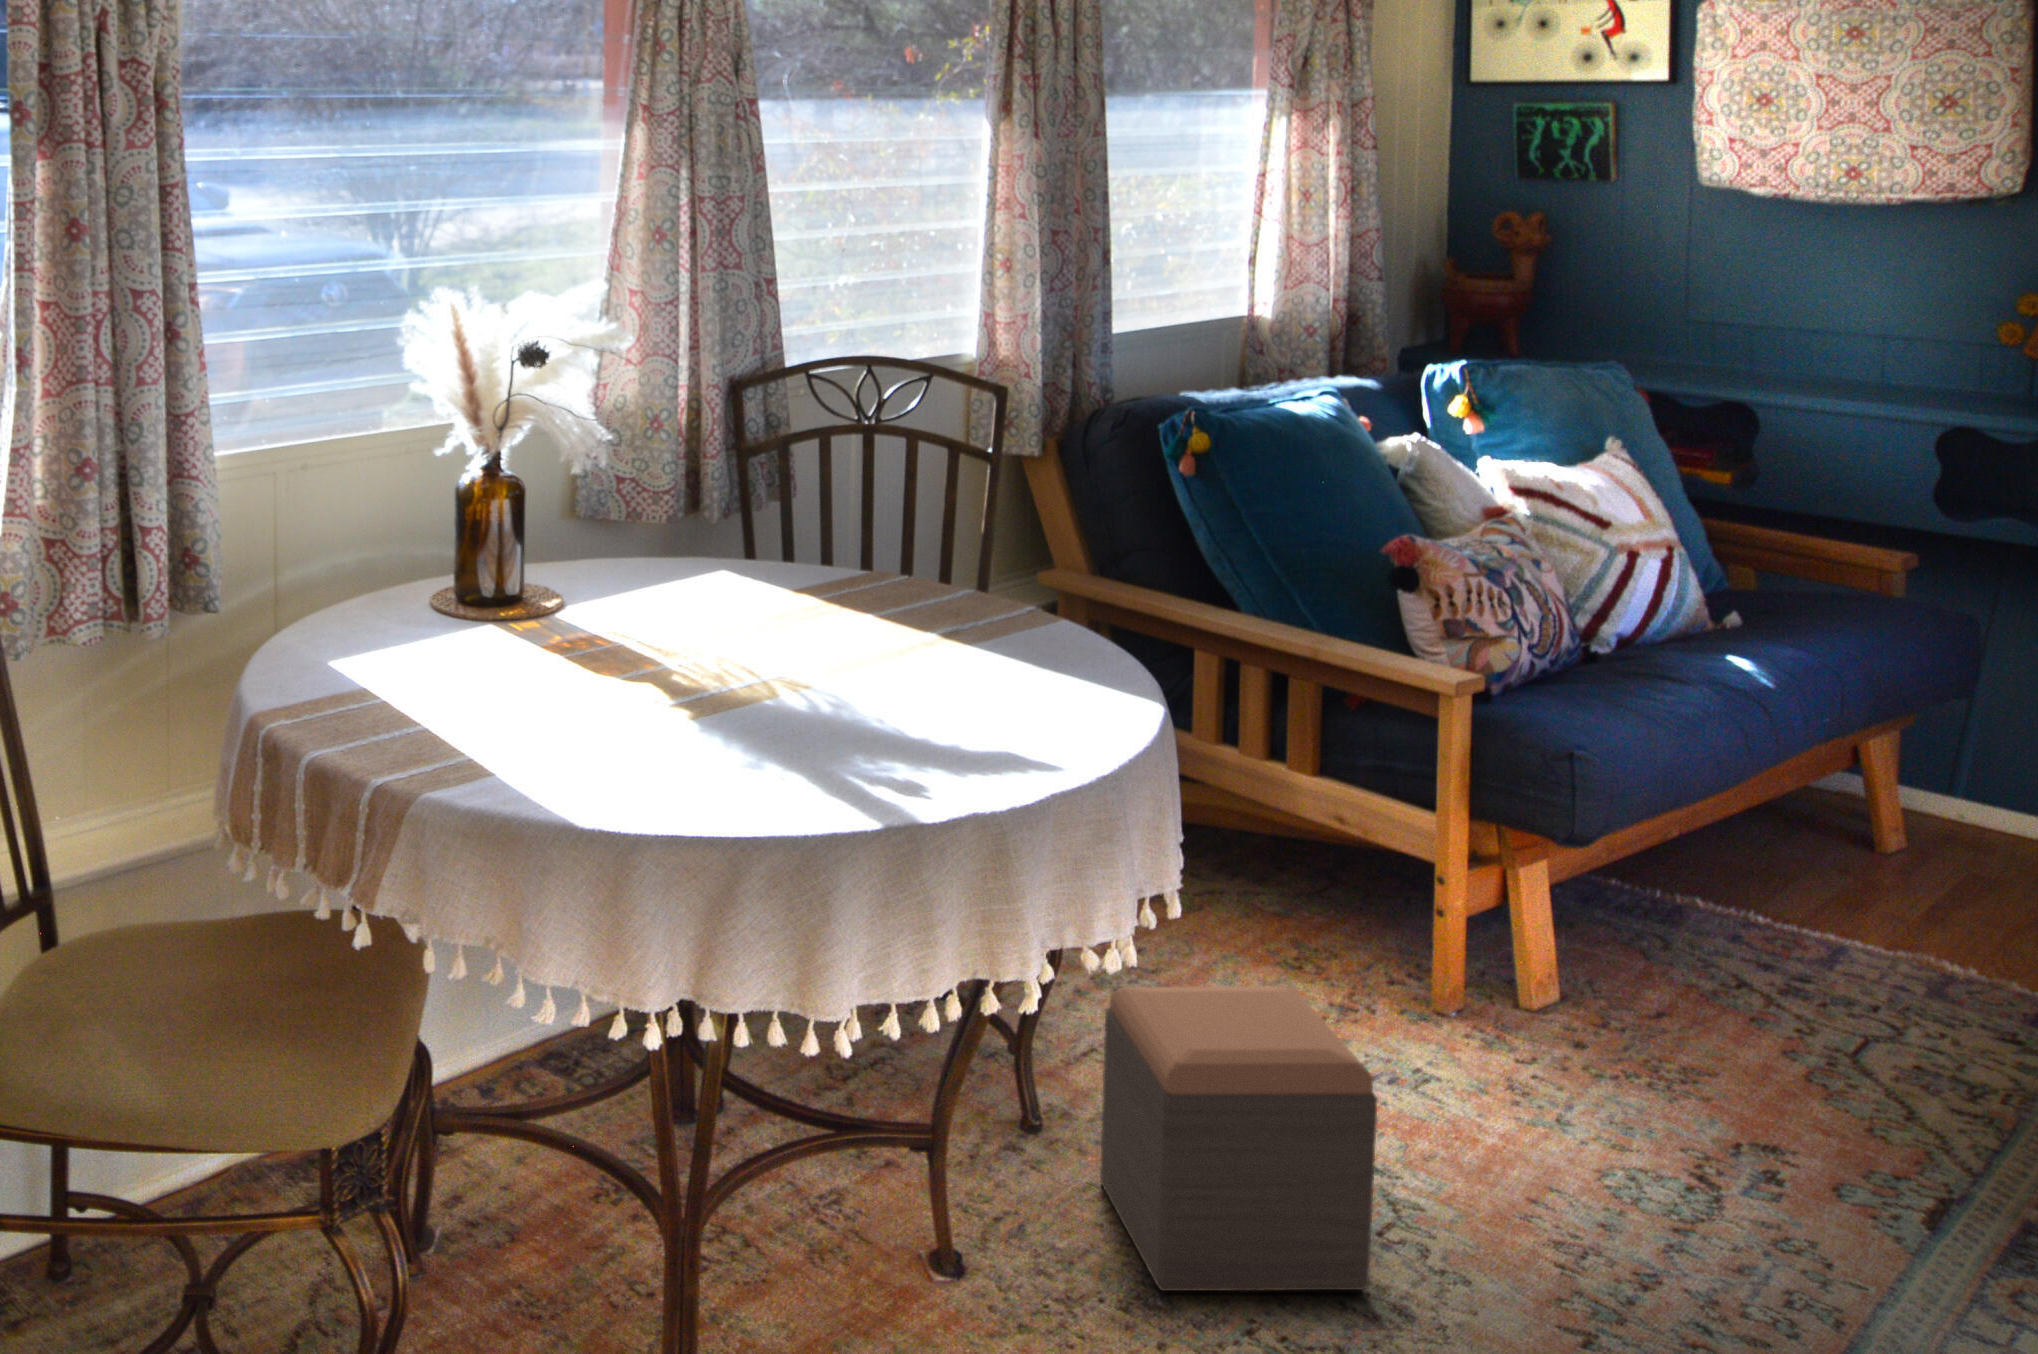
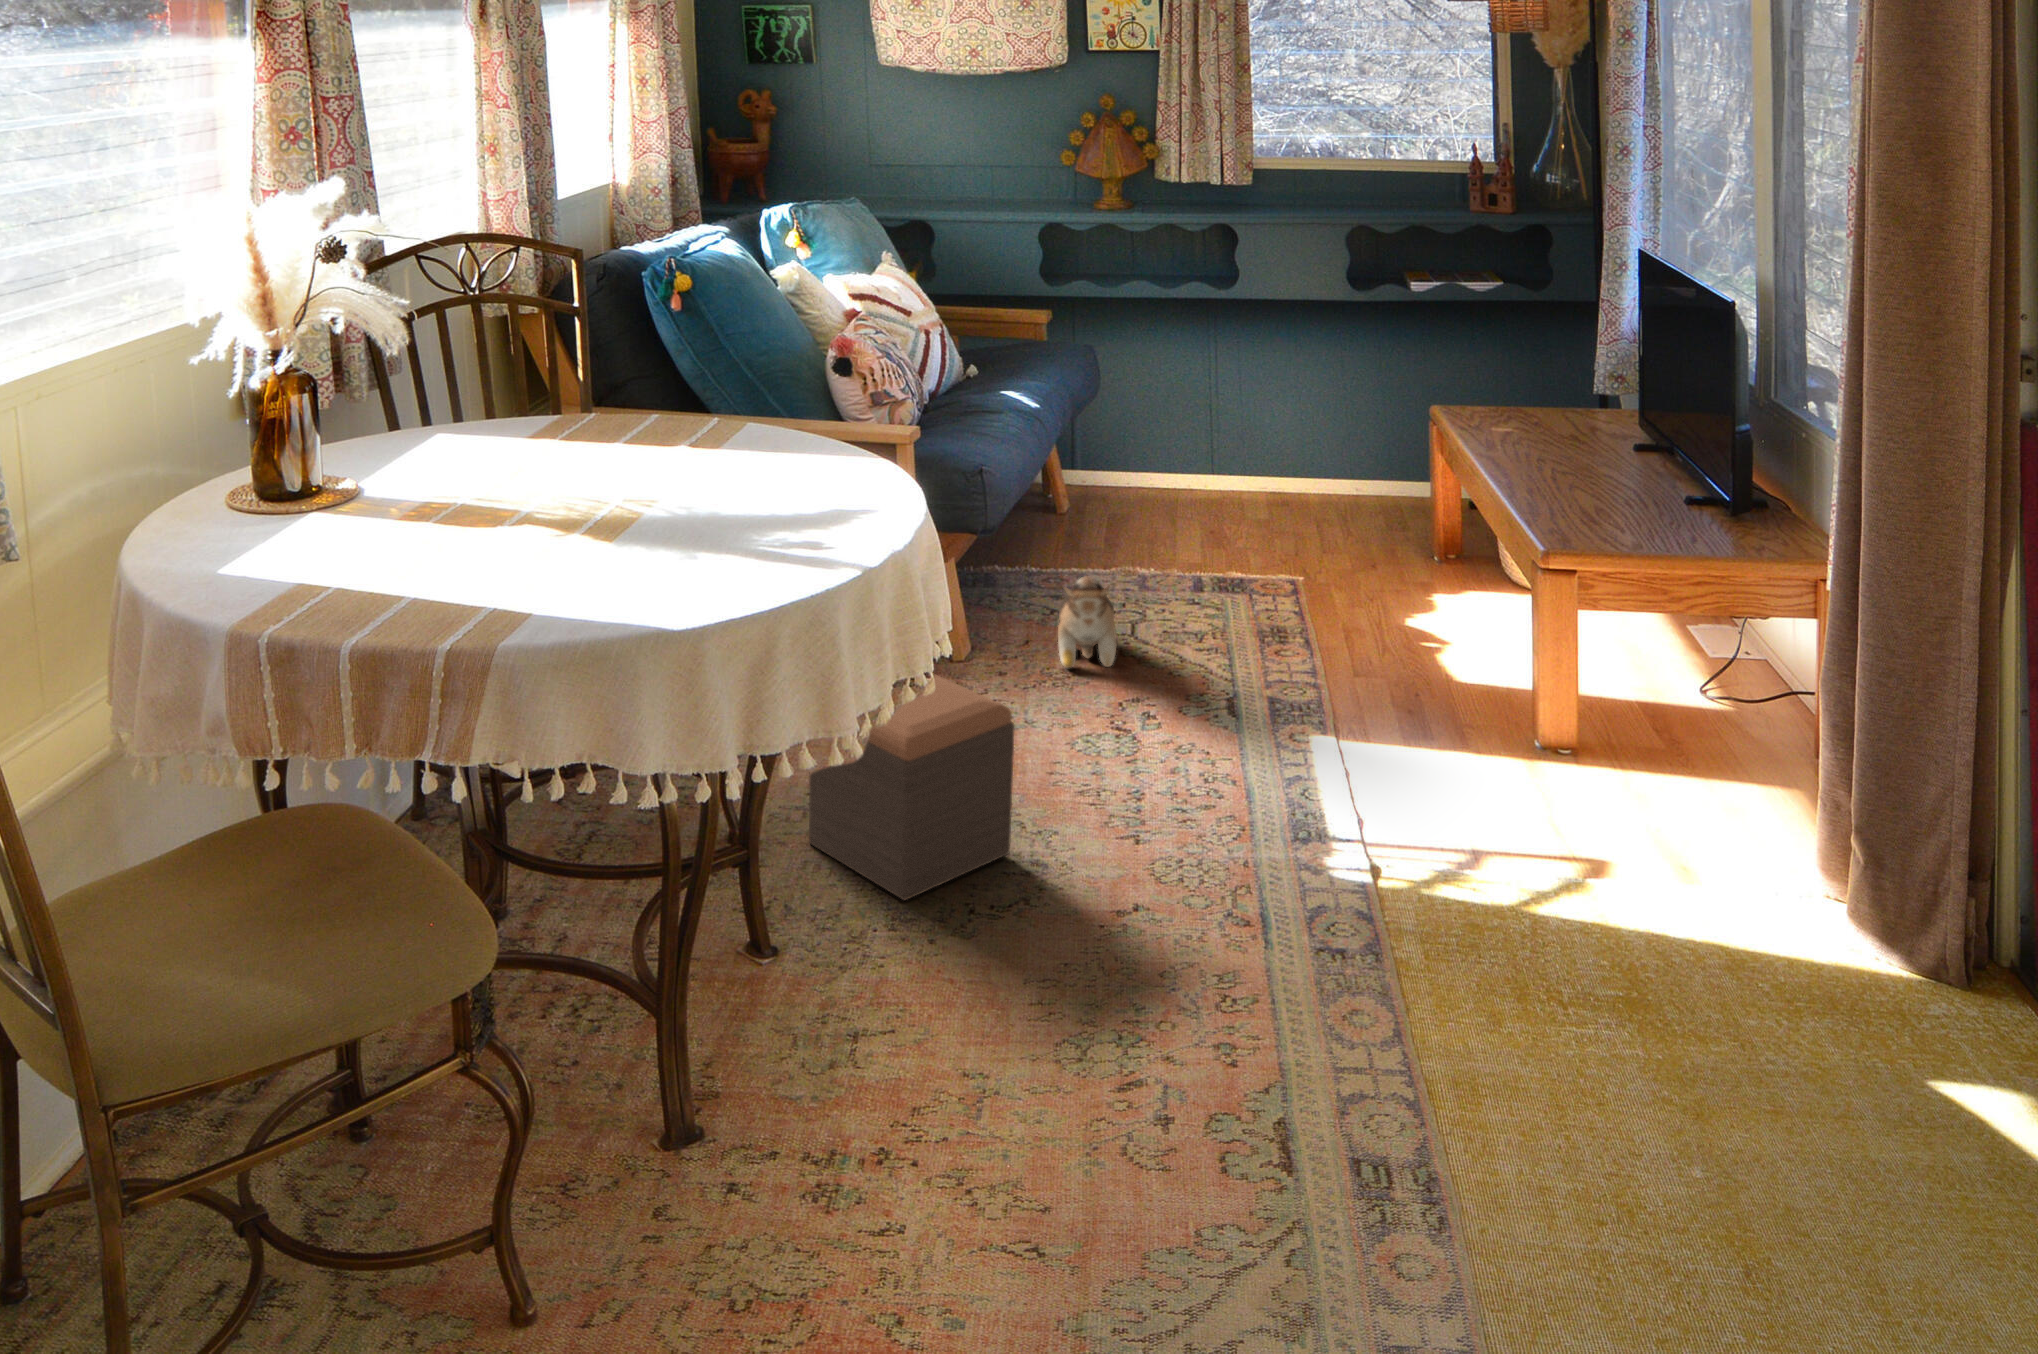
plush toy: none [1687,949,1826,1106] -> present [1058,576,1117,668]

